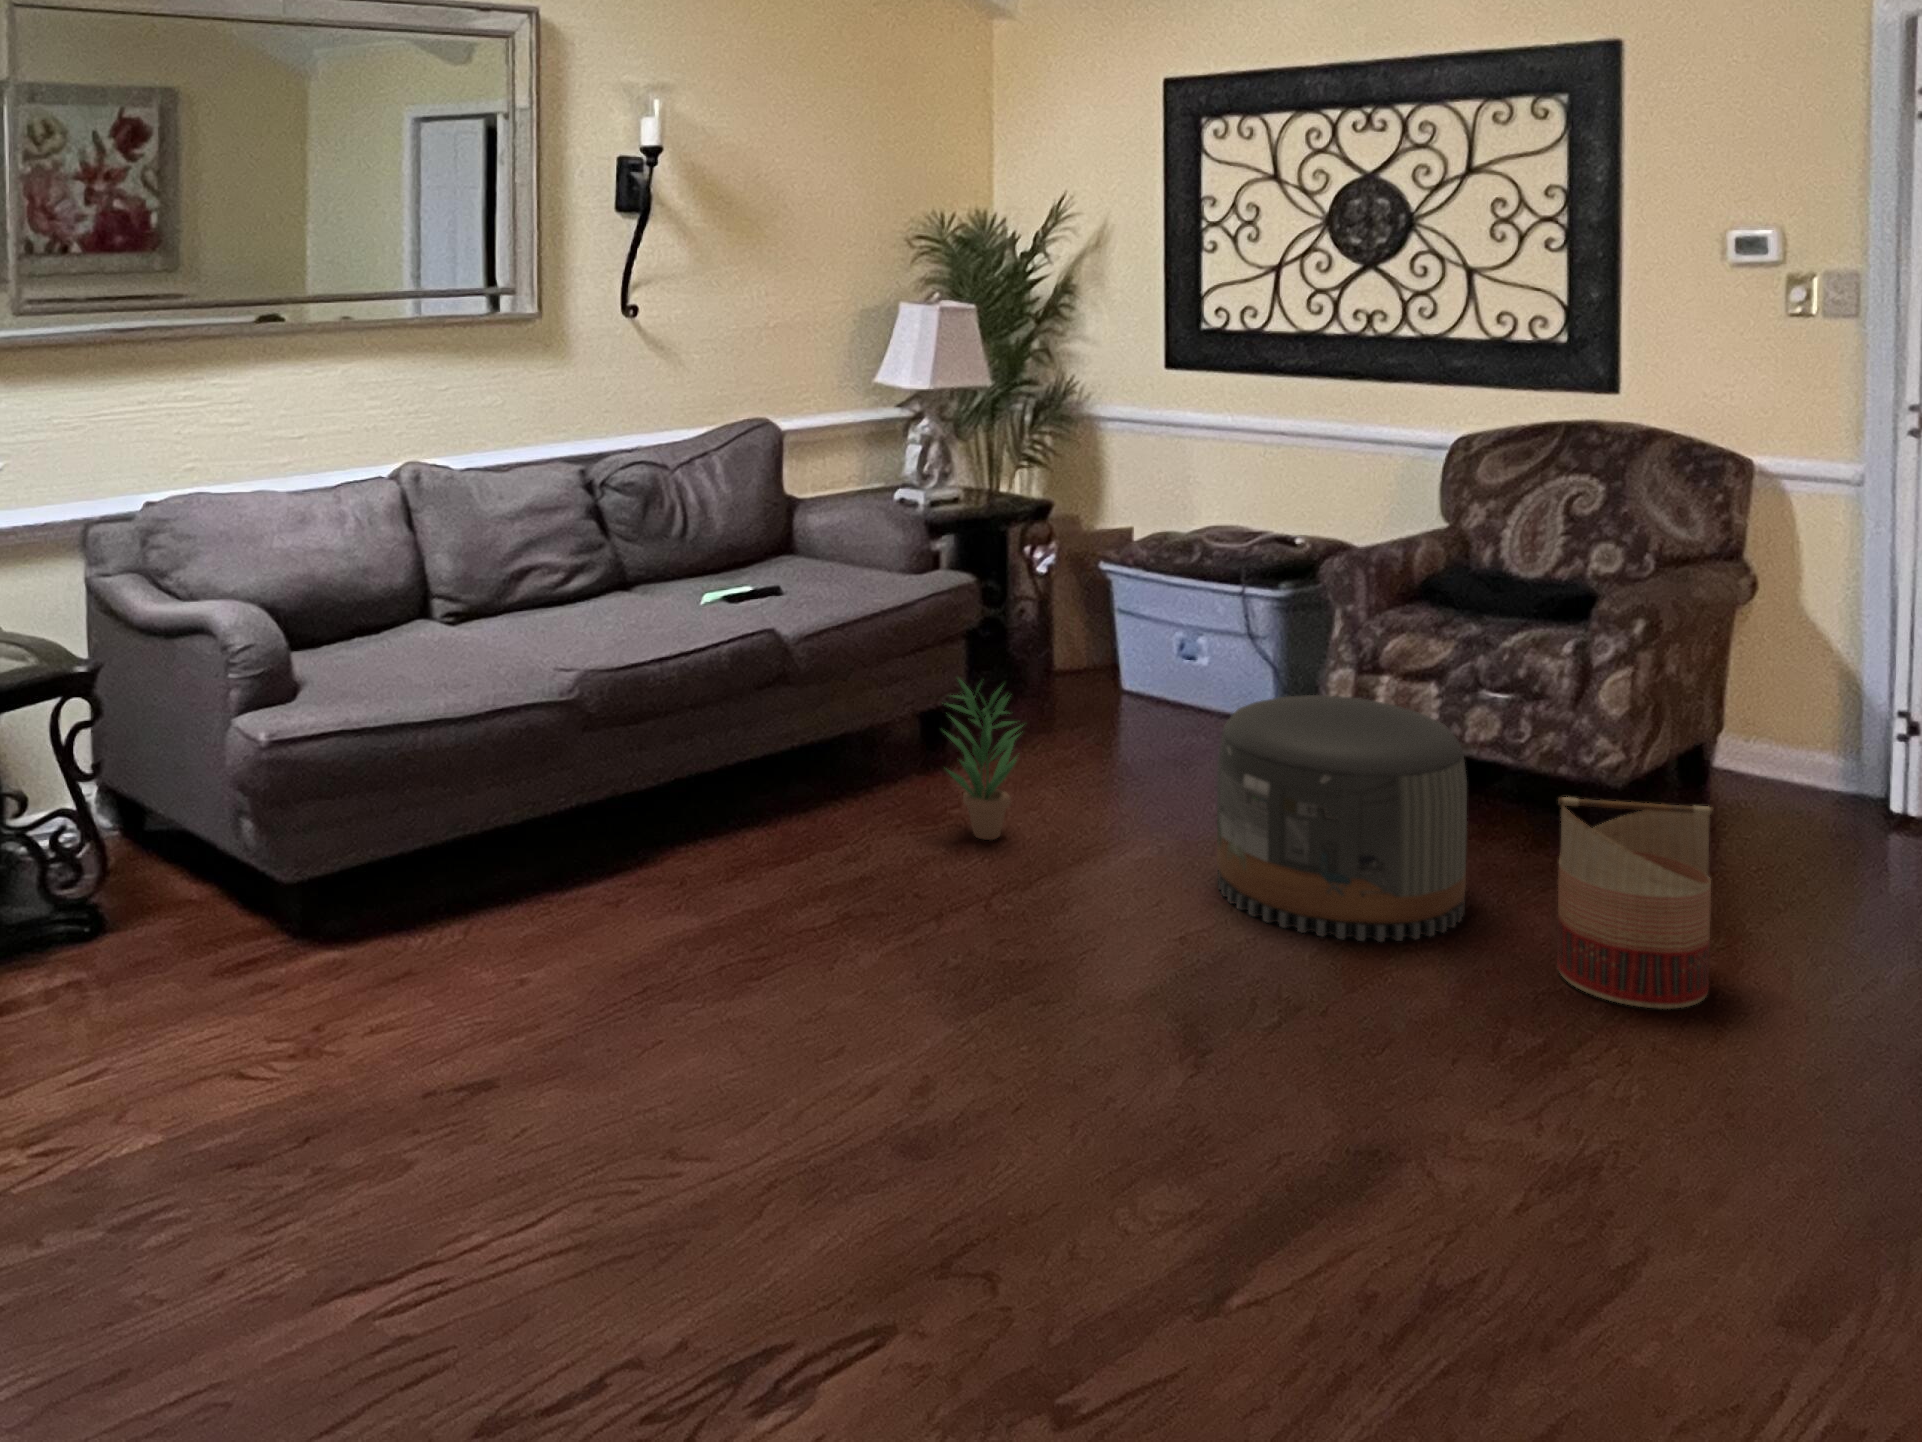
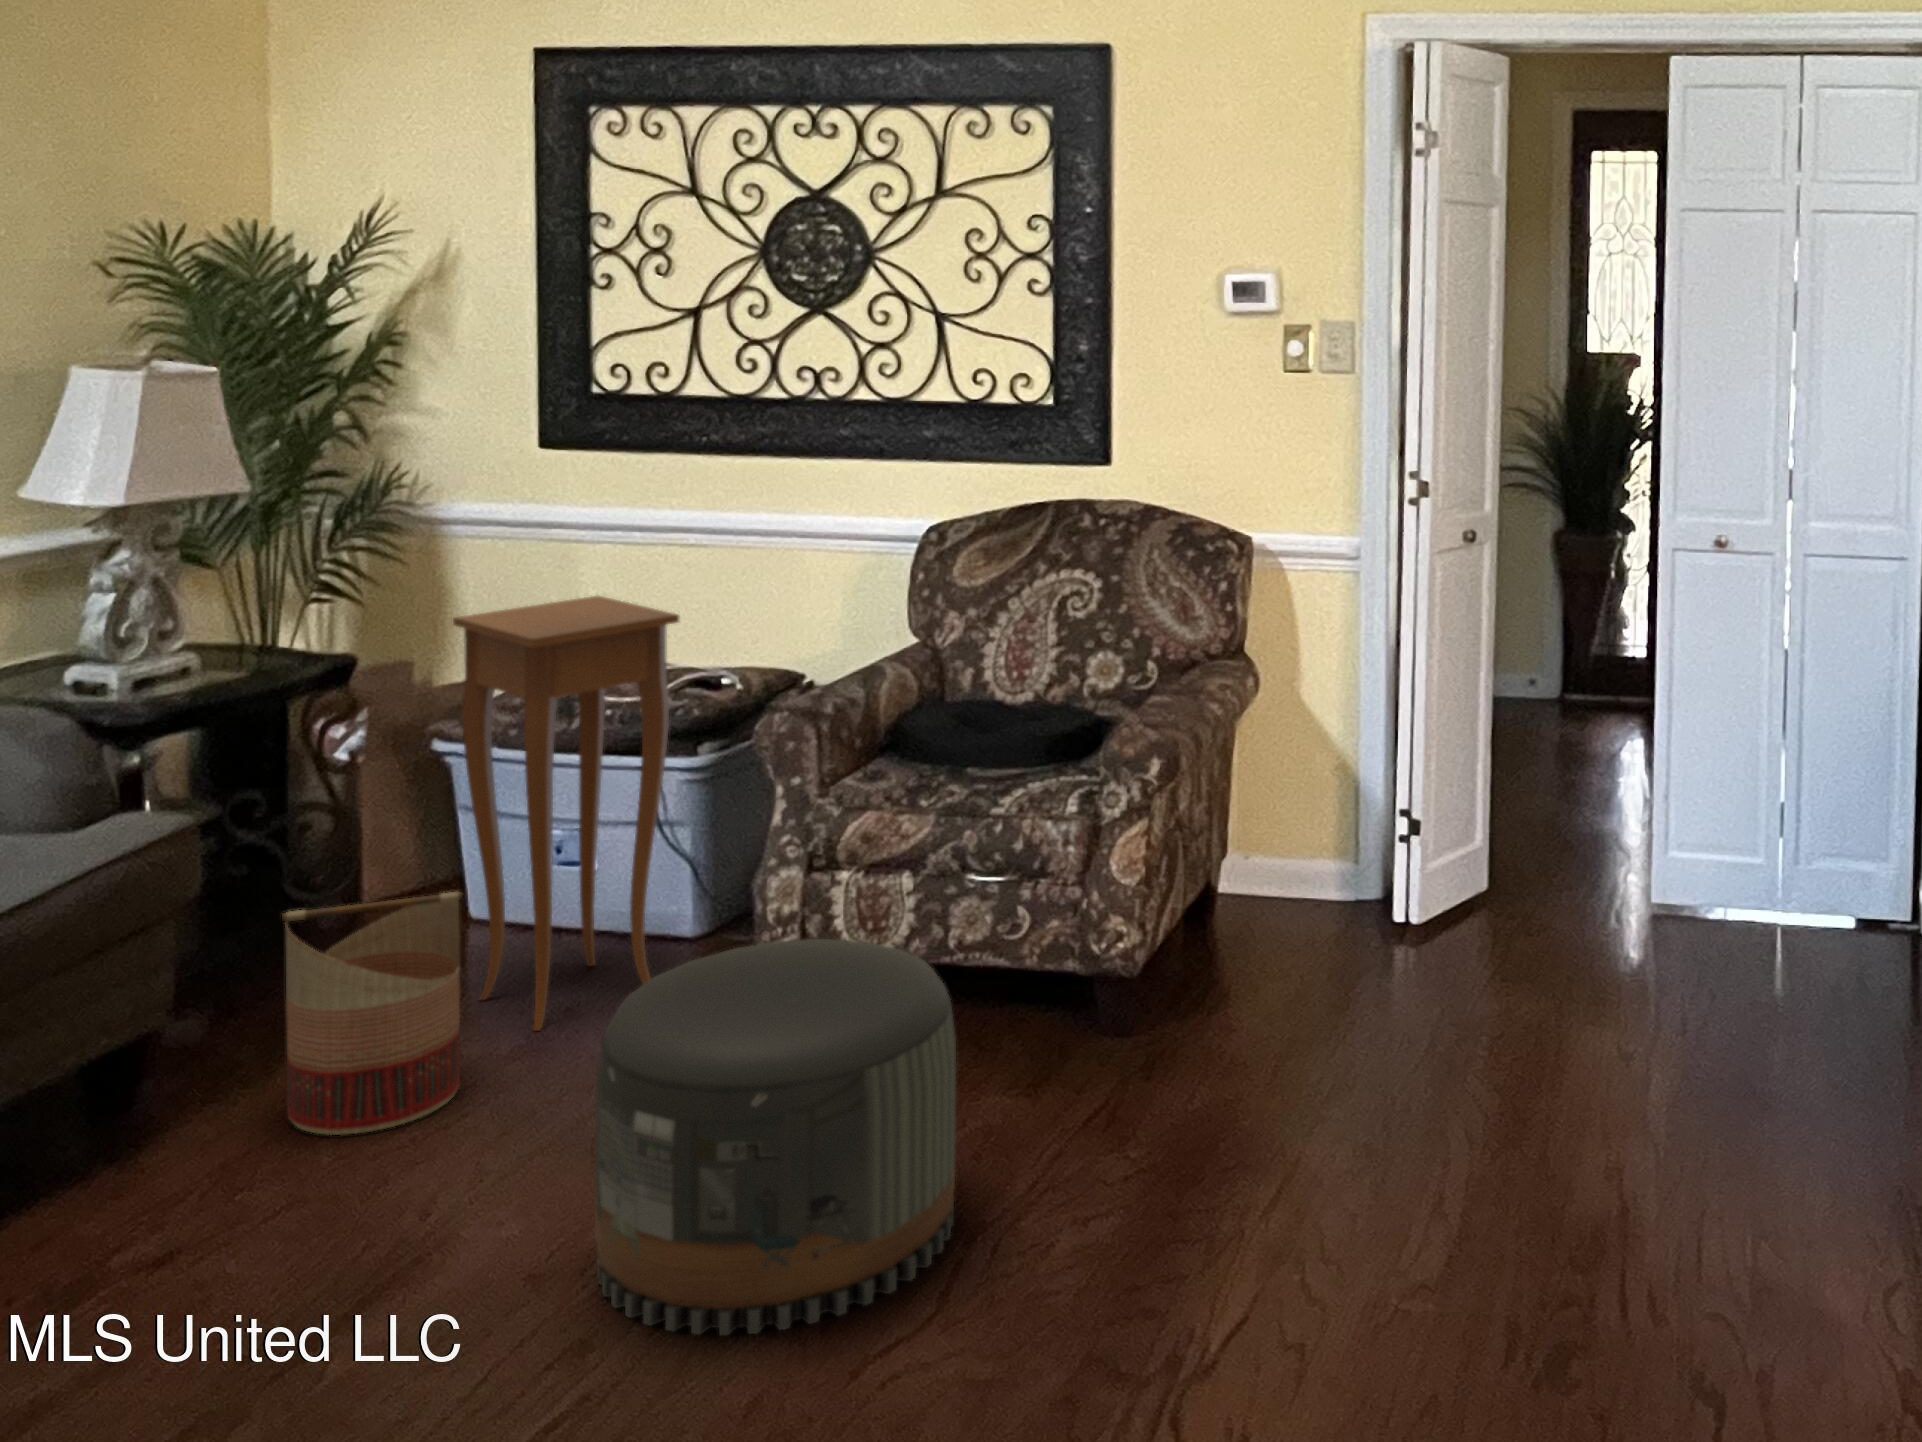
side table: none [1118,466,1267,756] -> present [453,596,679,1031]
potted plant: present [946,679,1023,840] -> none [92,1021,268,1294]
basket: present [1557,797,1714,1009] -> present [282,892,462,1135]

